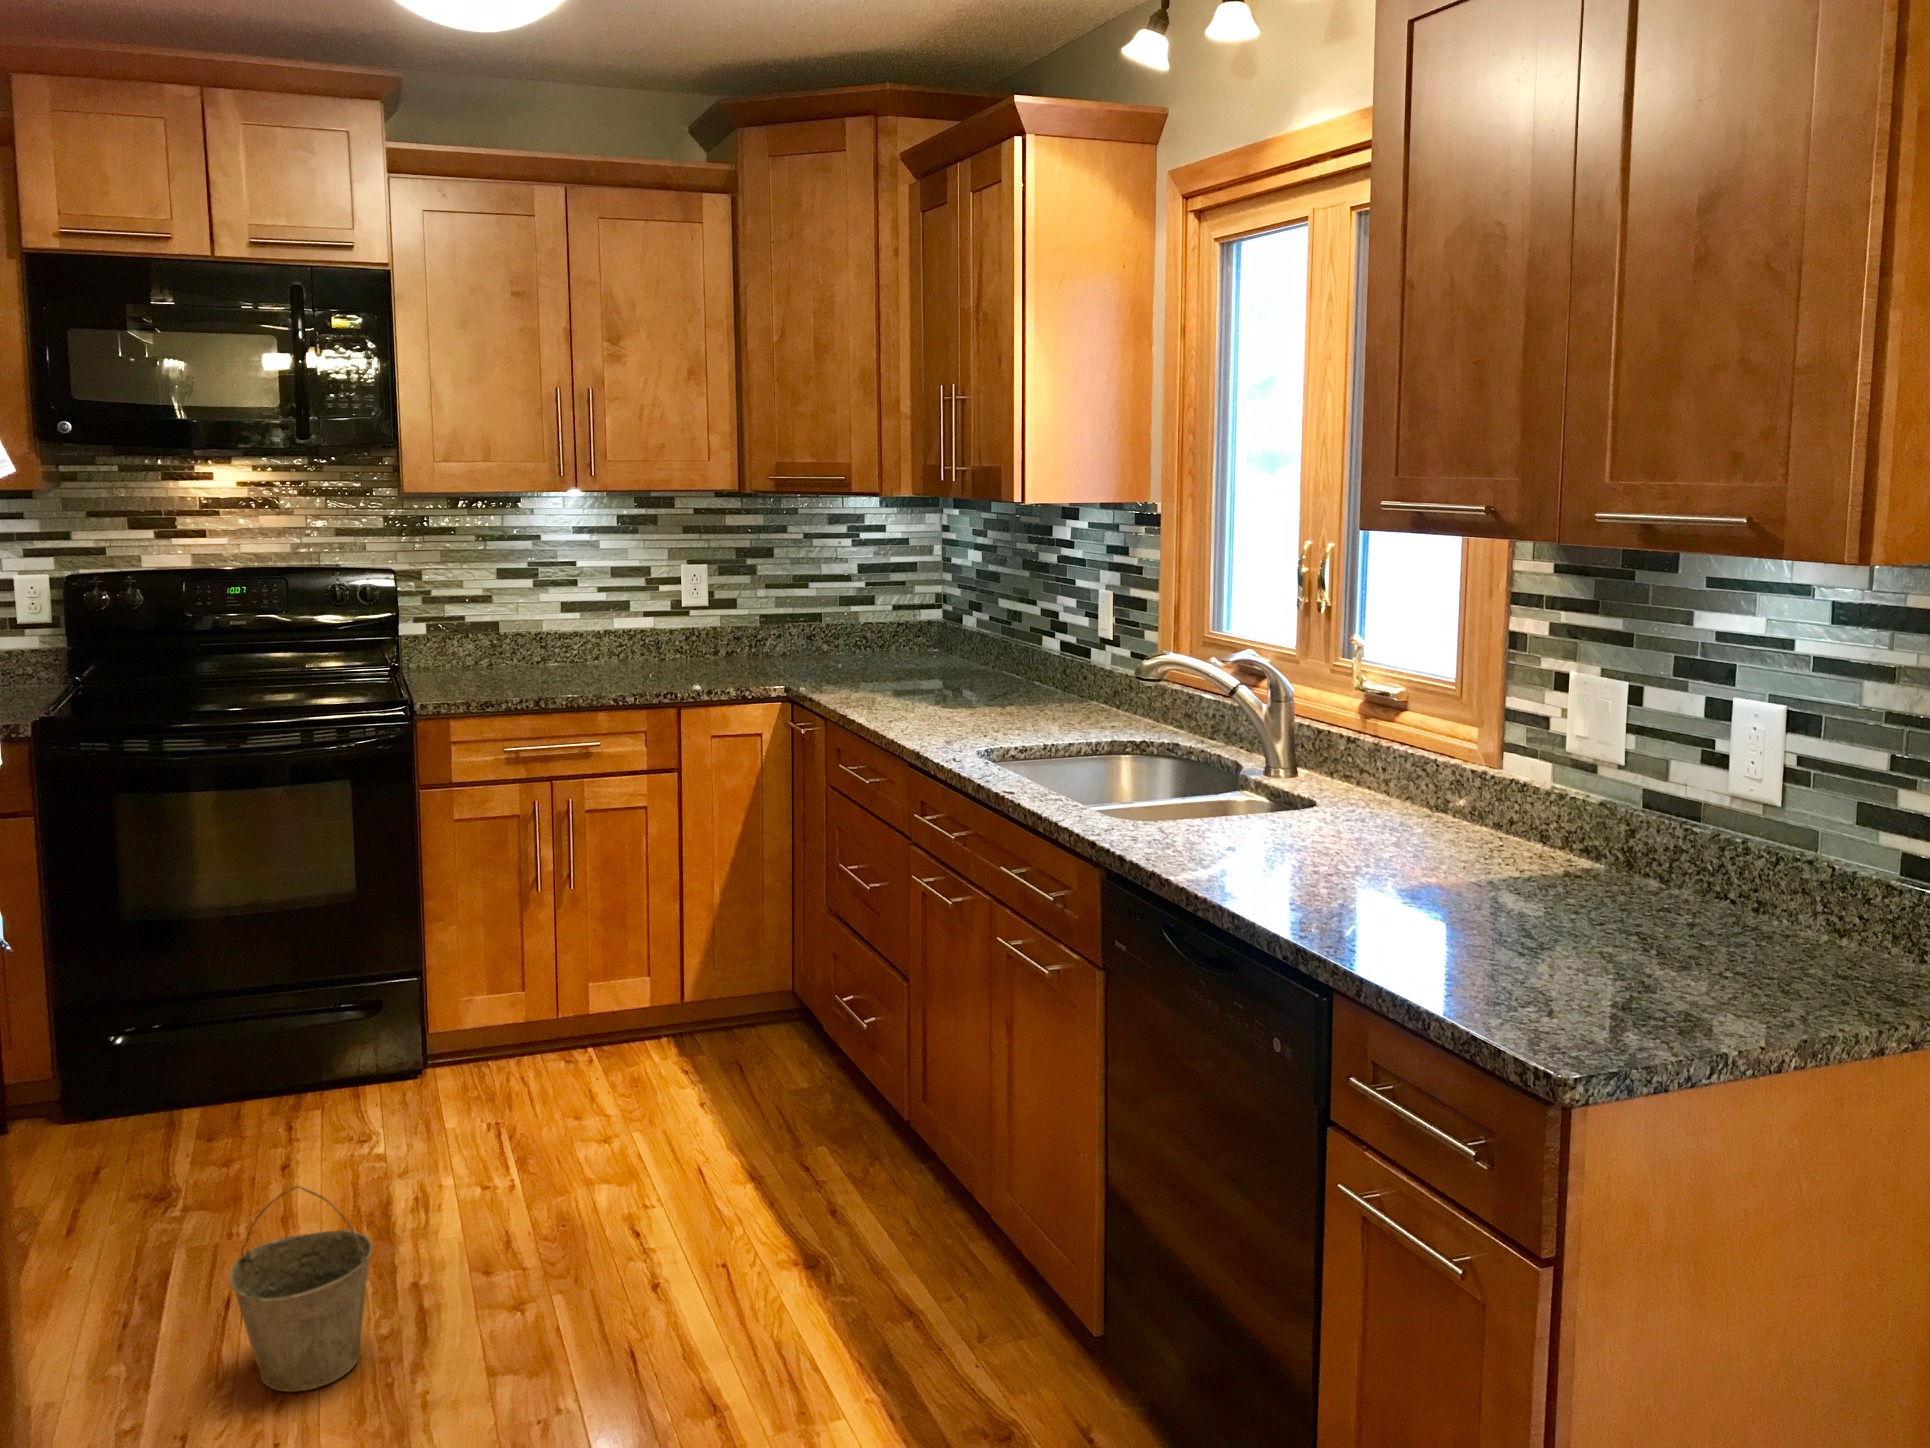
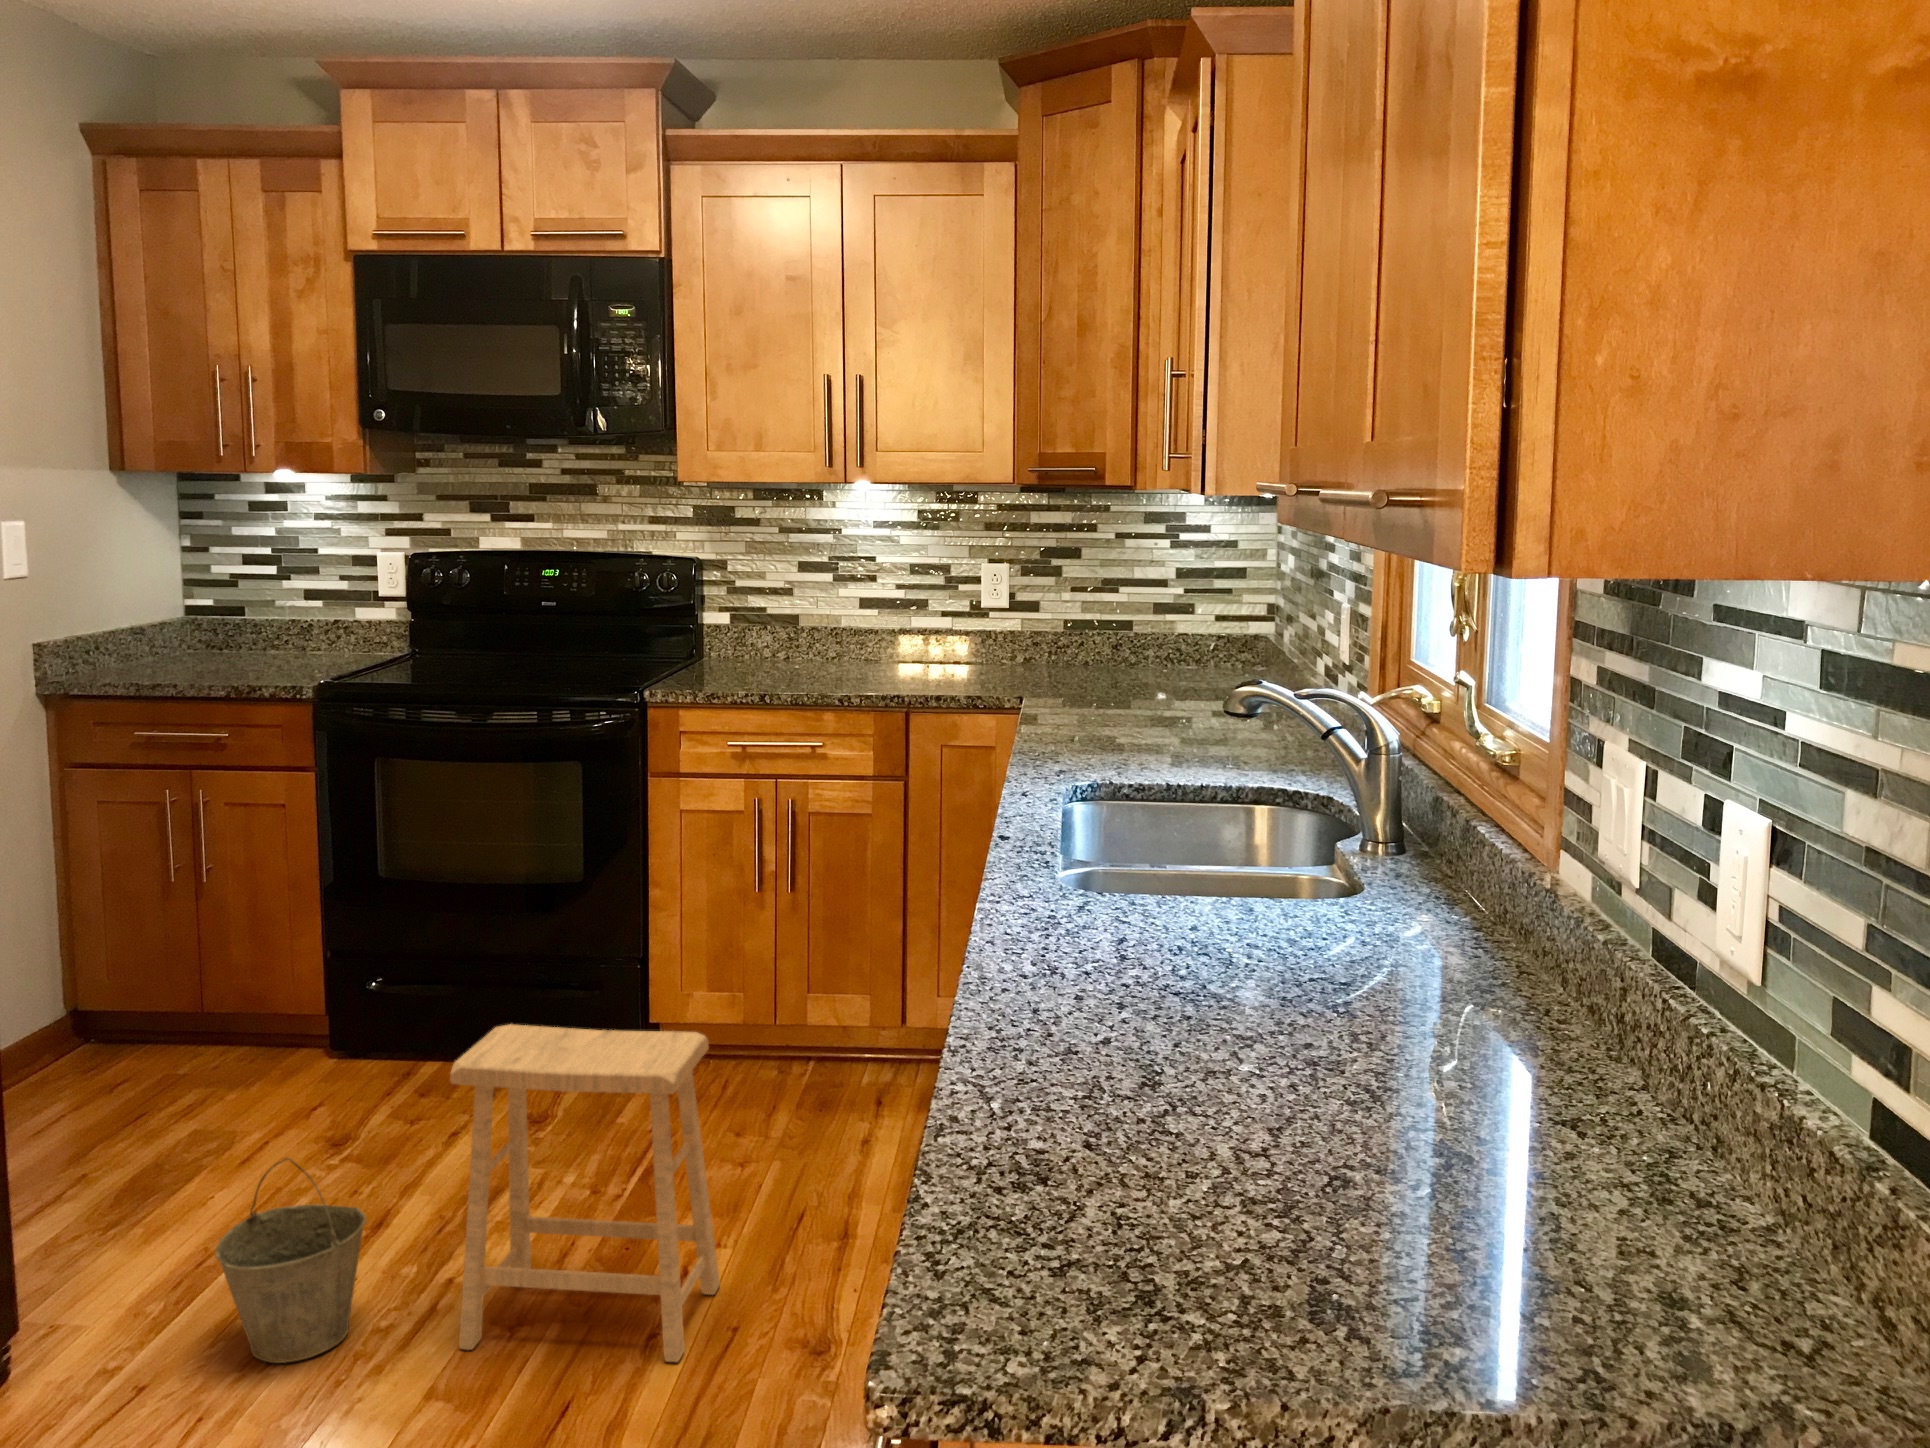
footstool: none [468,1007,703,1338] -> present [450,1024,720,1362]

